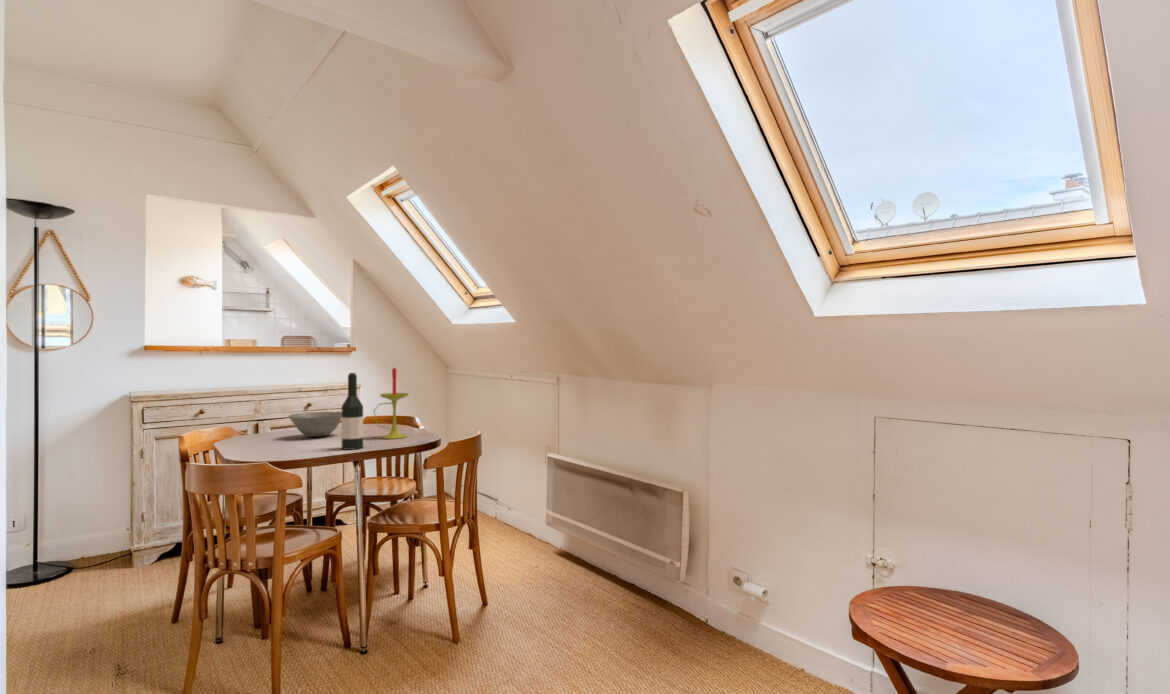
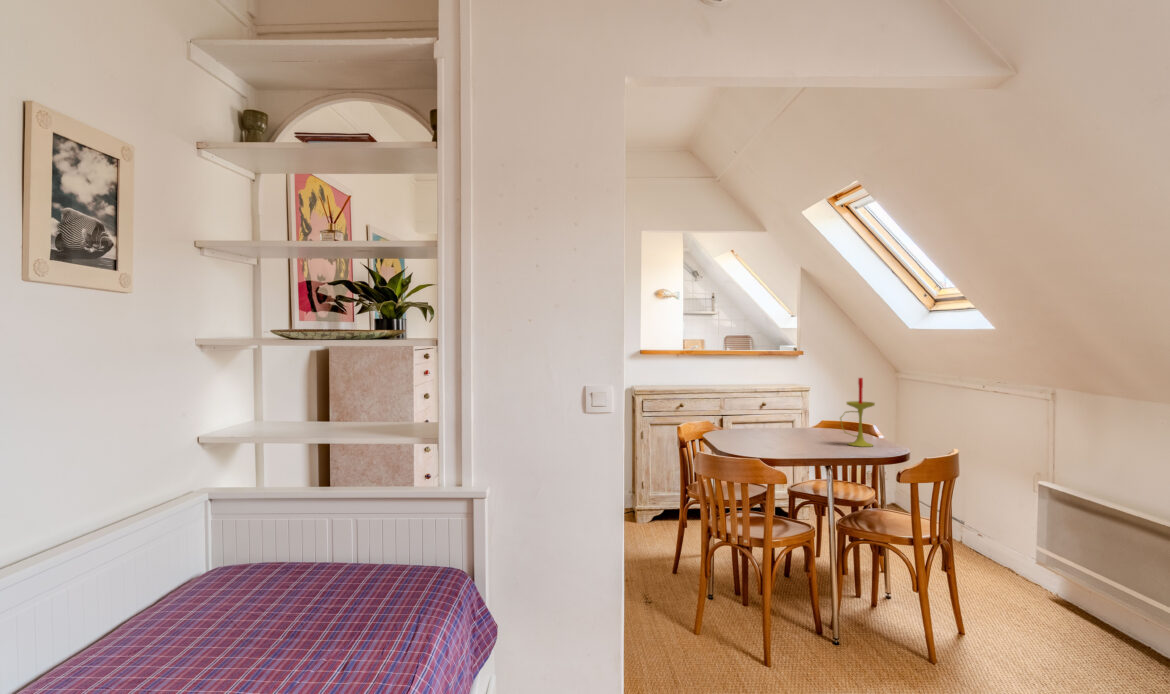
wine bottle: present [341,373,363,450] -> none [814,382,835,454]
bowl: present [289,411,342,437] -> none [759,413,809,437]

